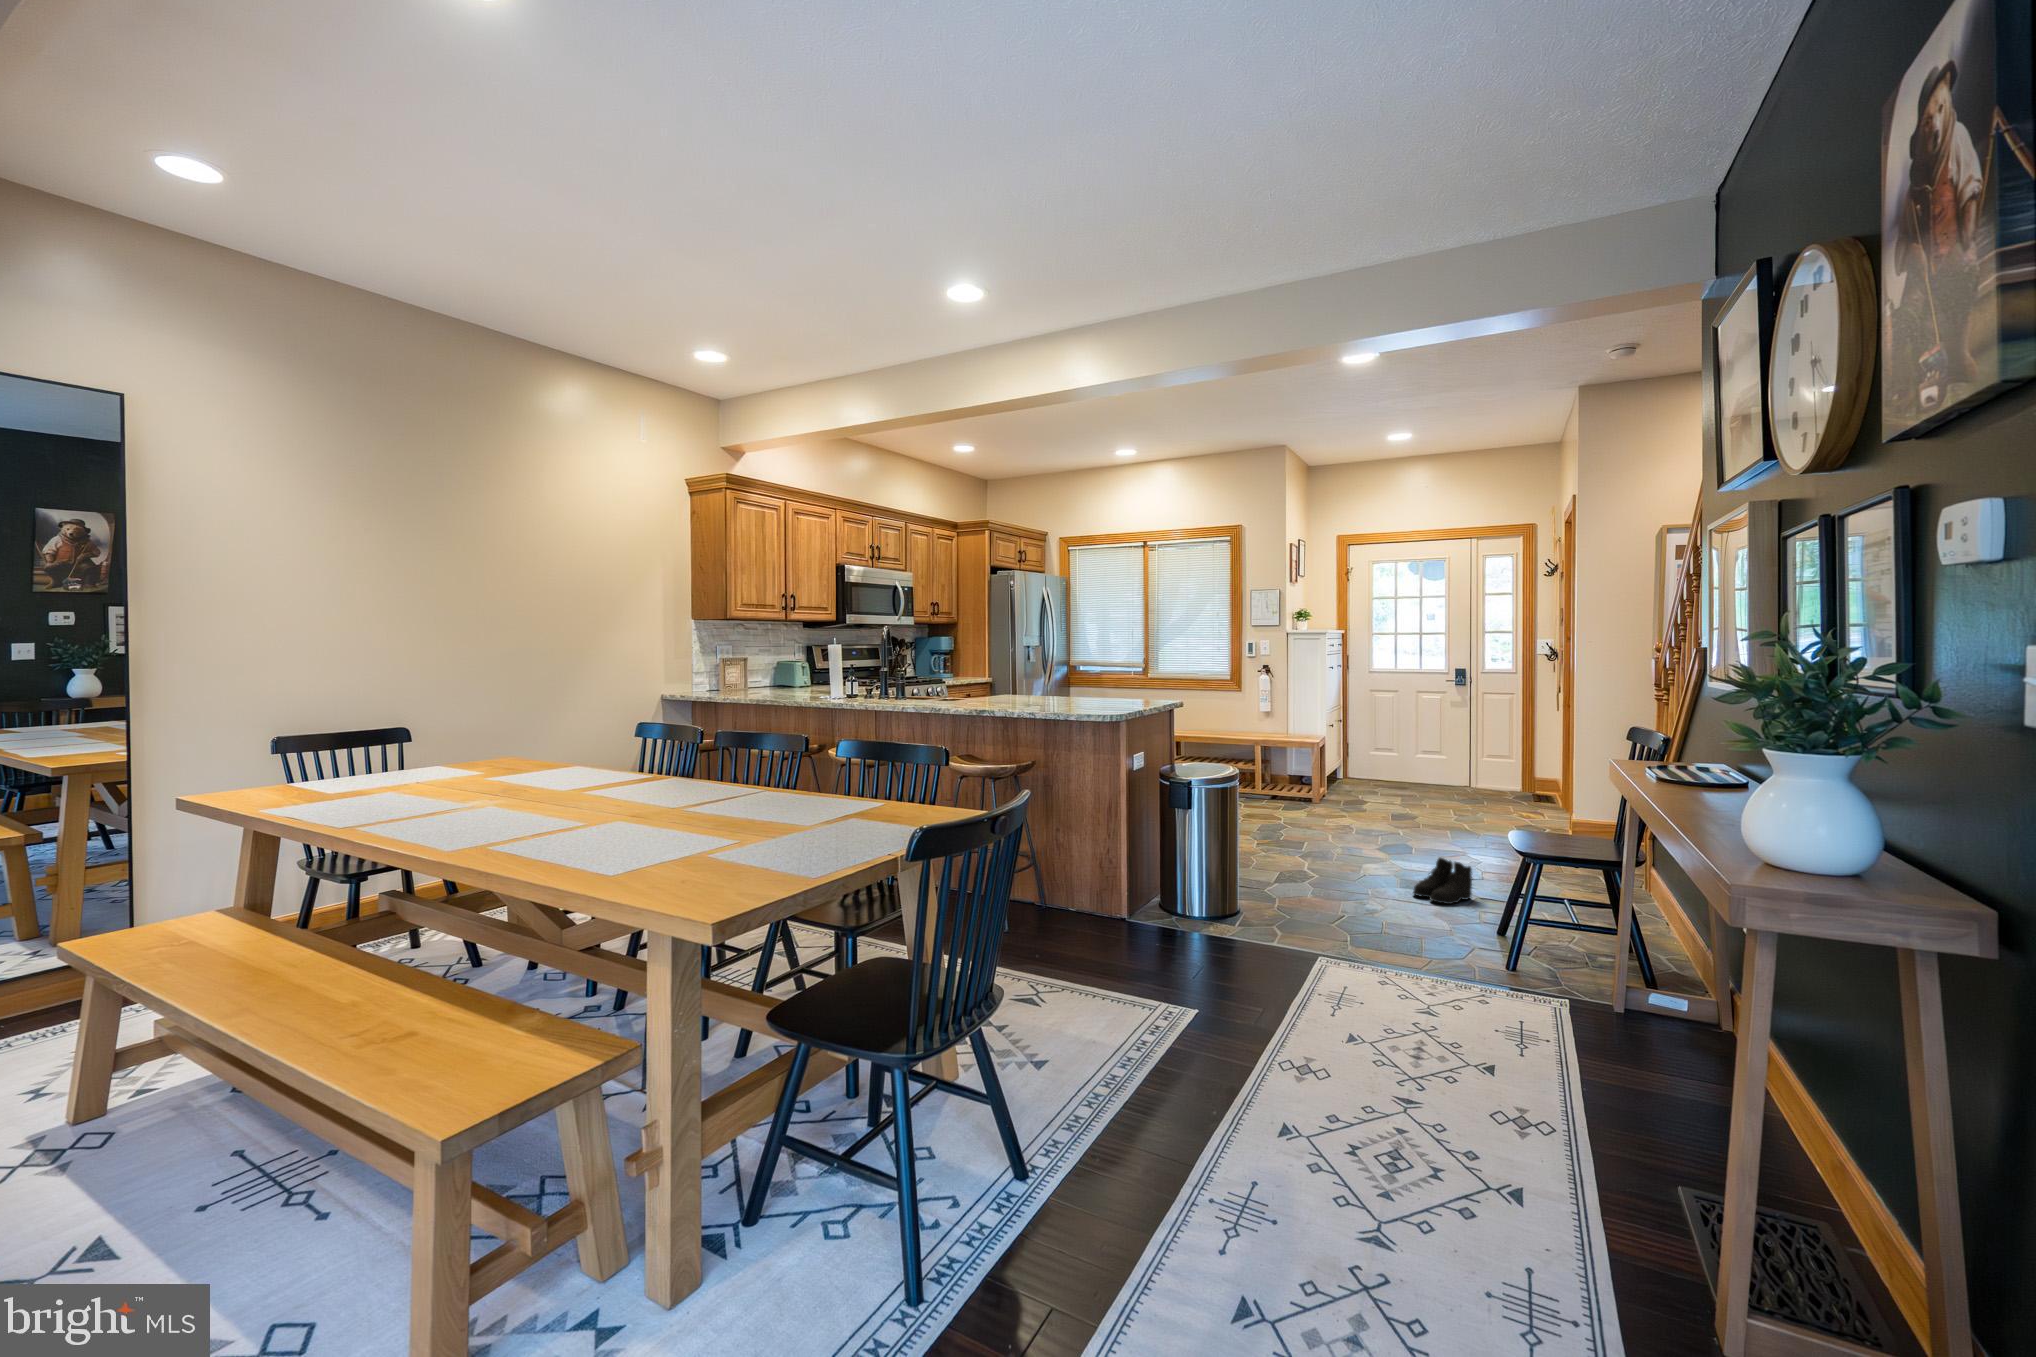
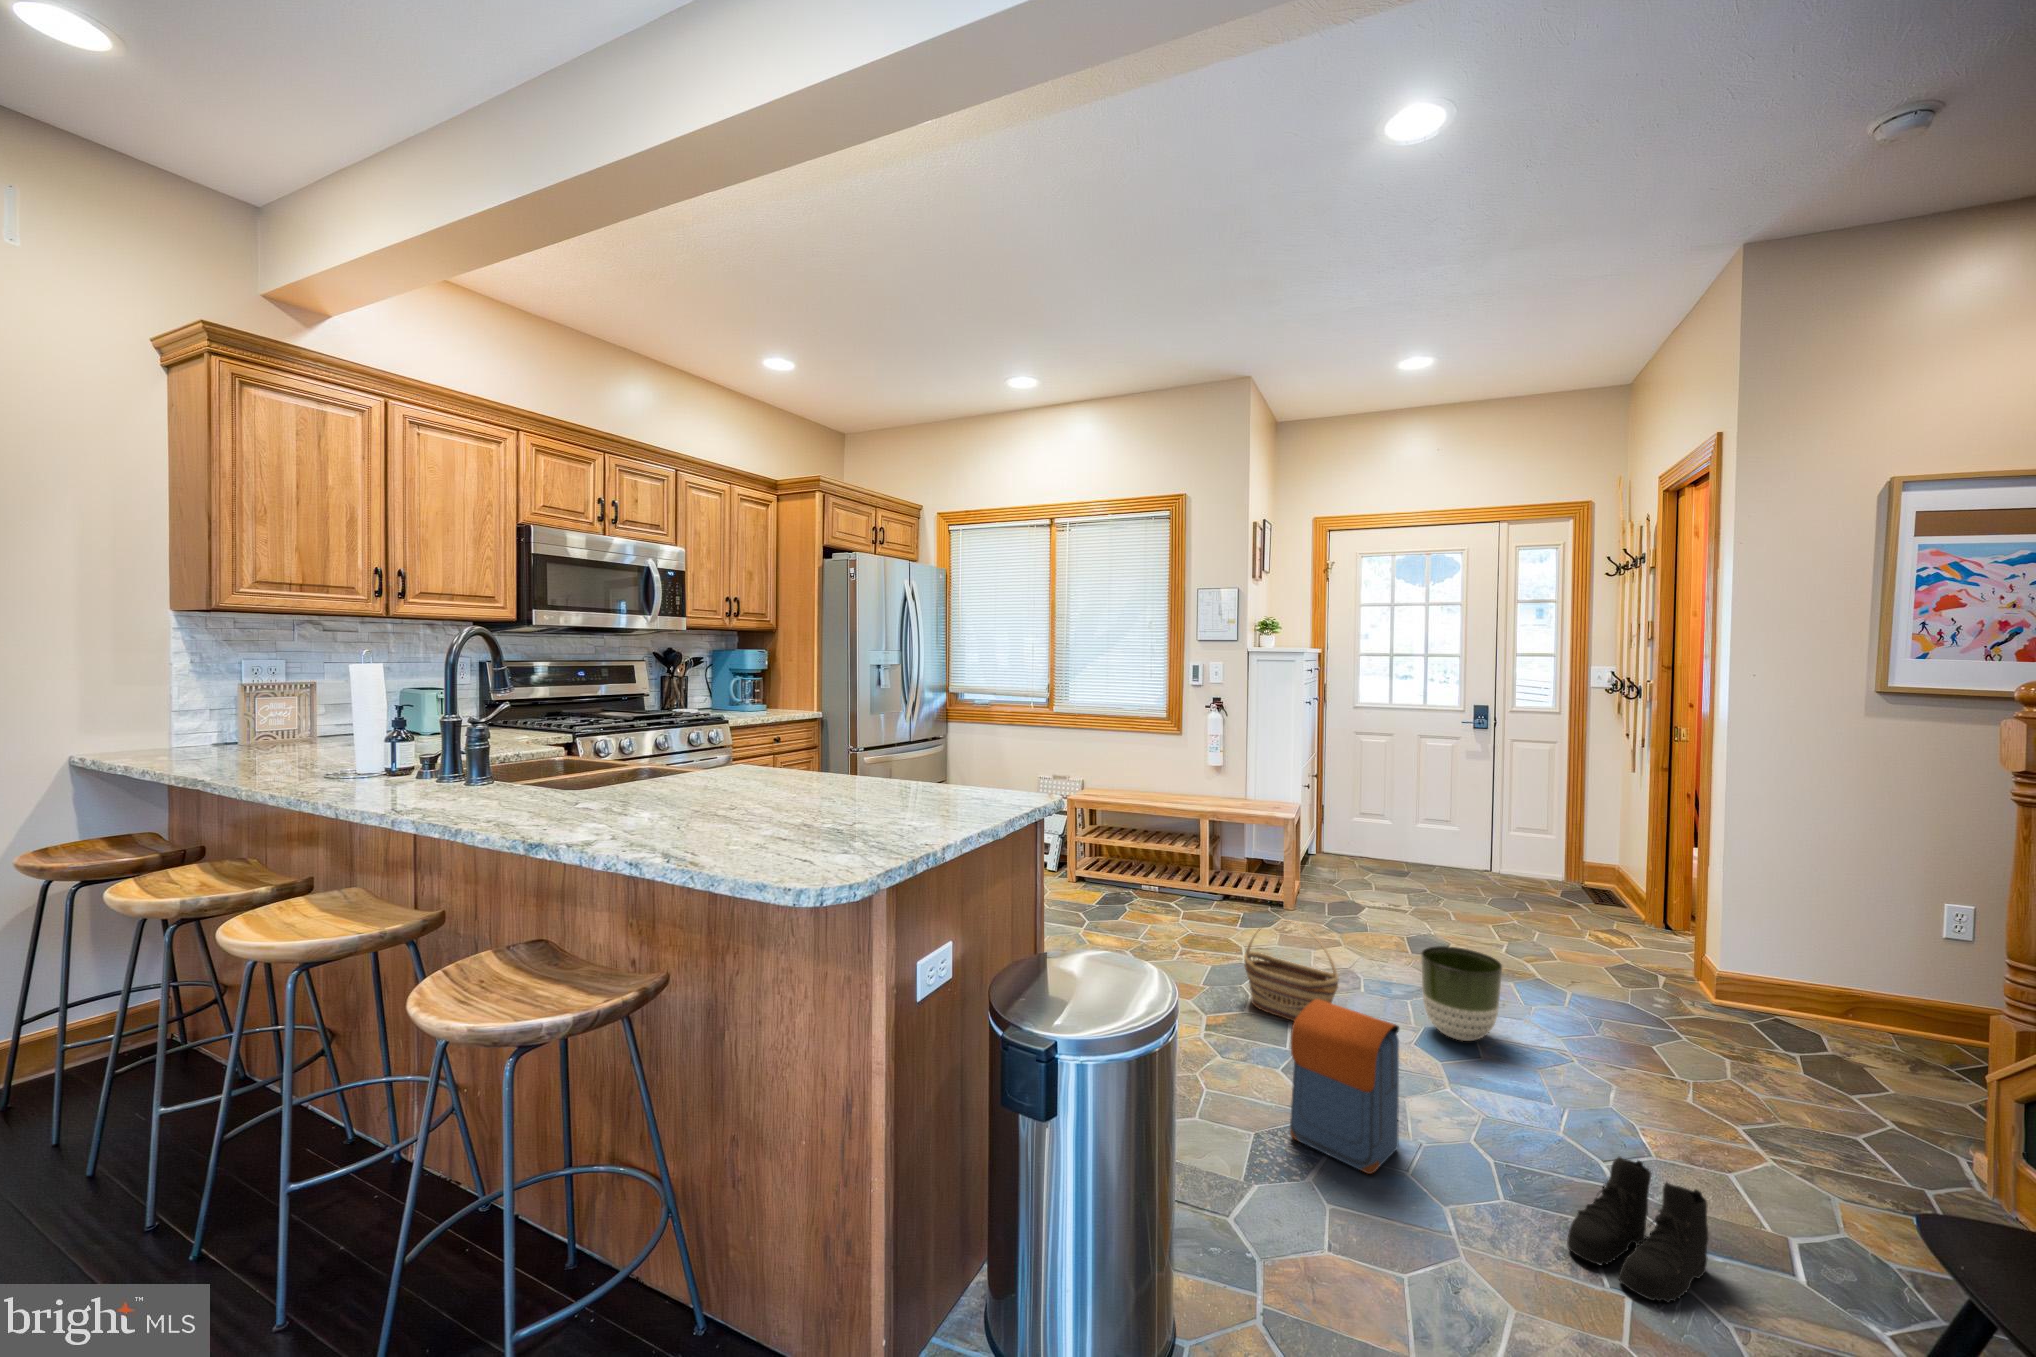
basket: none [1277,787,1331,844] -> present [1244,920,1339,1021]
planter: none [1378,799,1422,848] -> present [1421,946,1502,1041]
backpack: none [1293,807,1347,881] -> present [1290,999,1399,1174]

